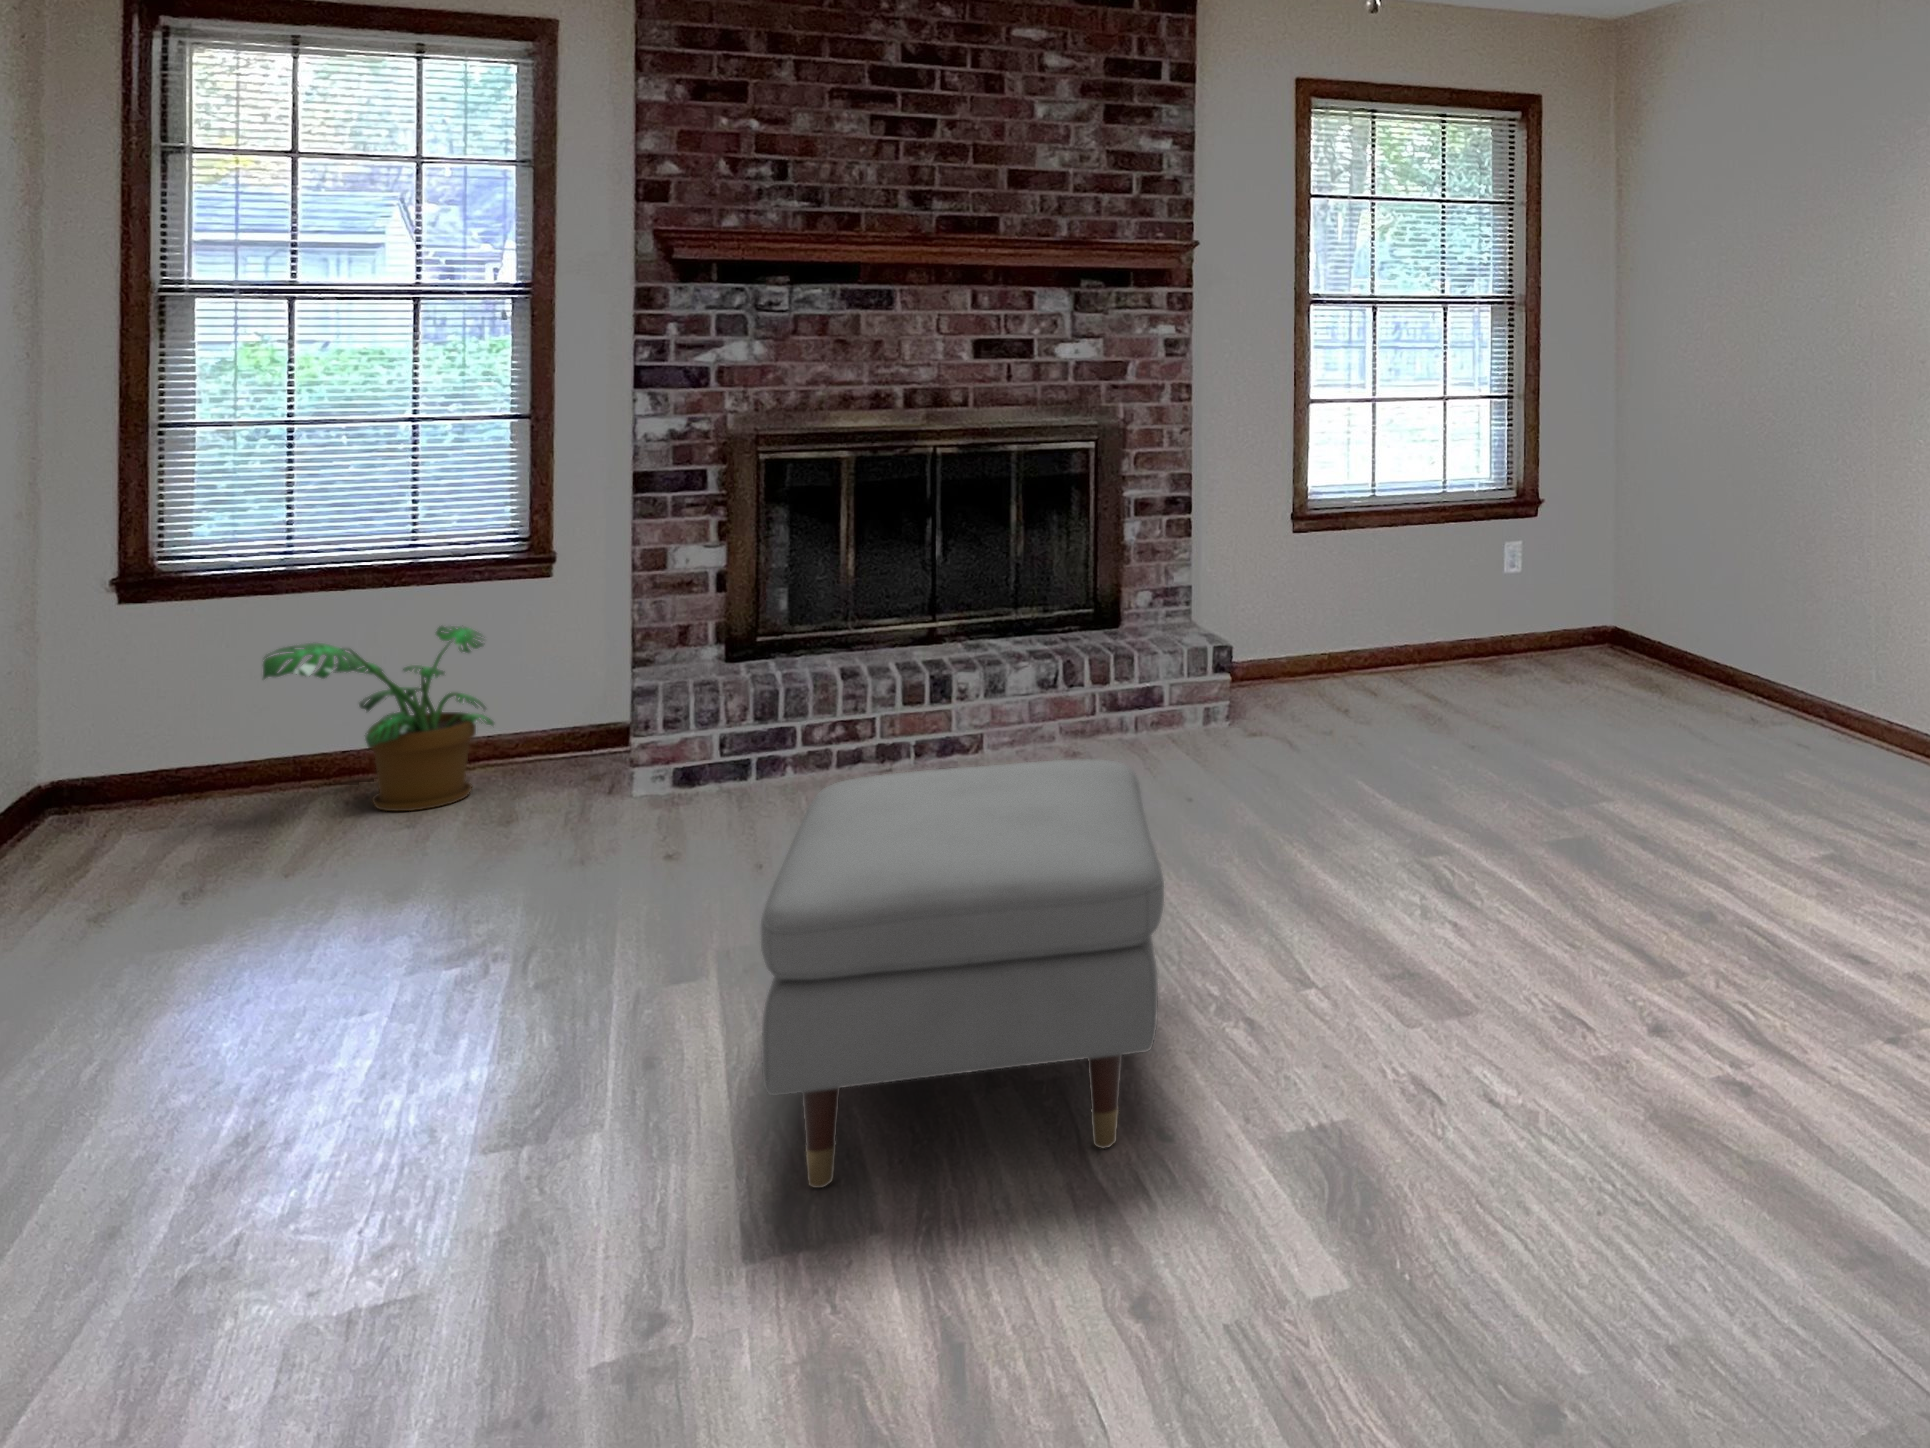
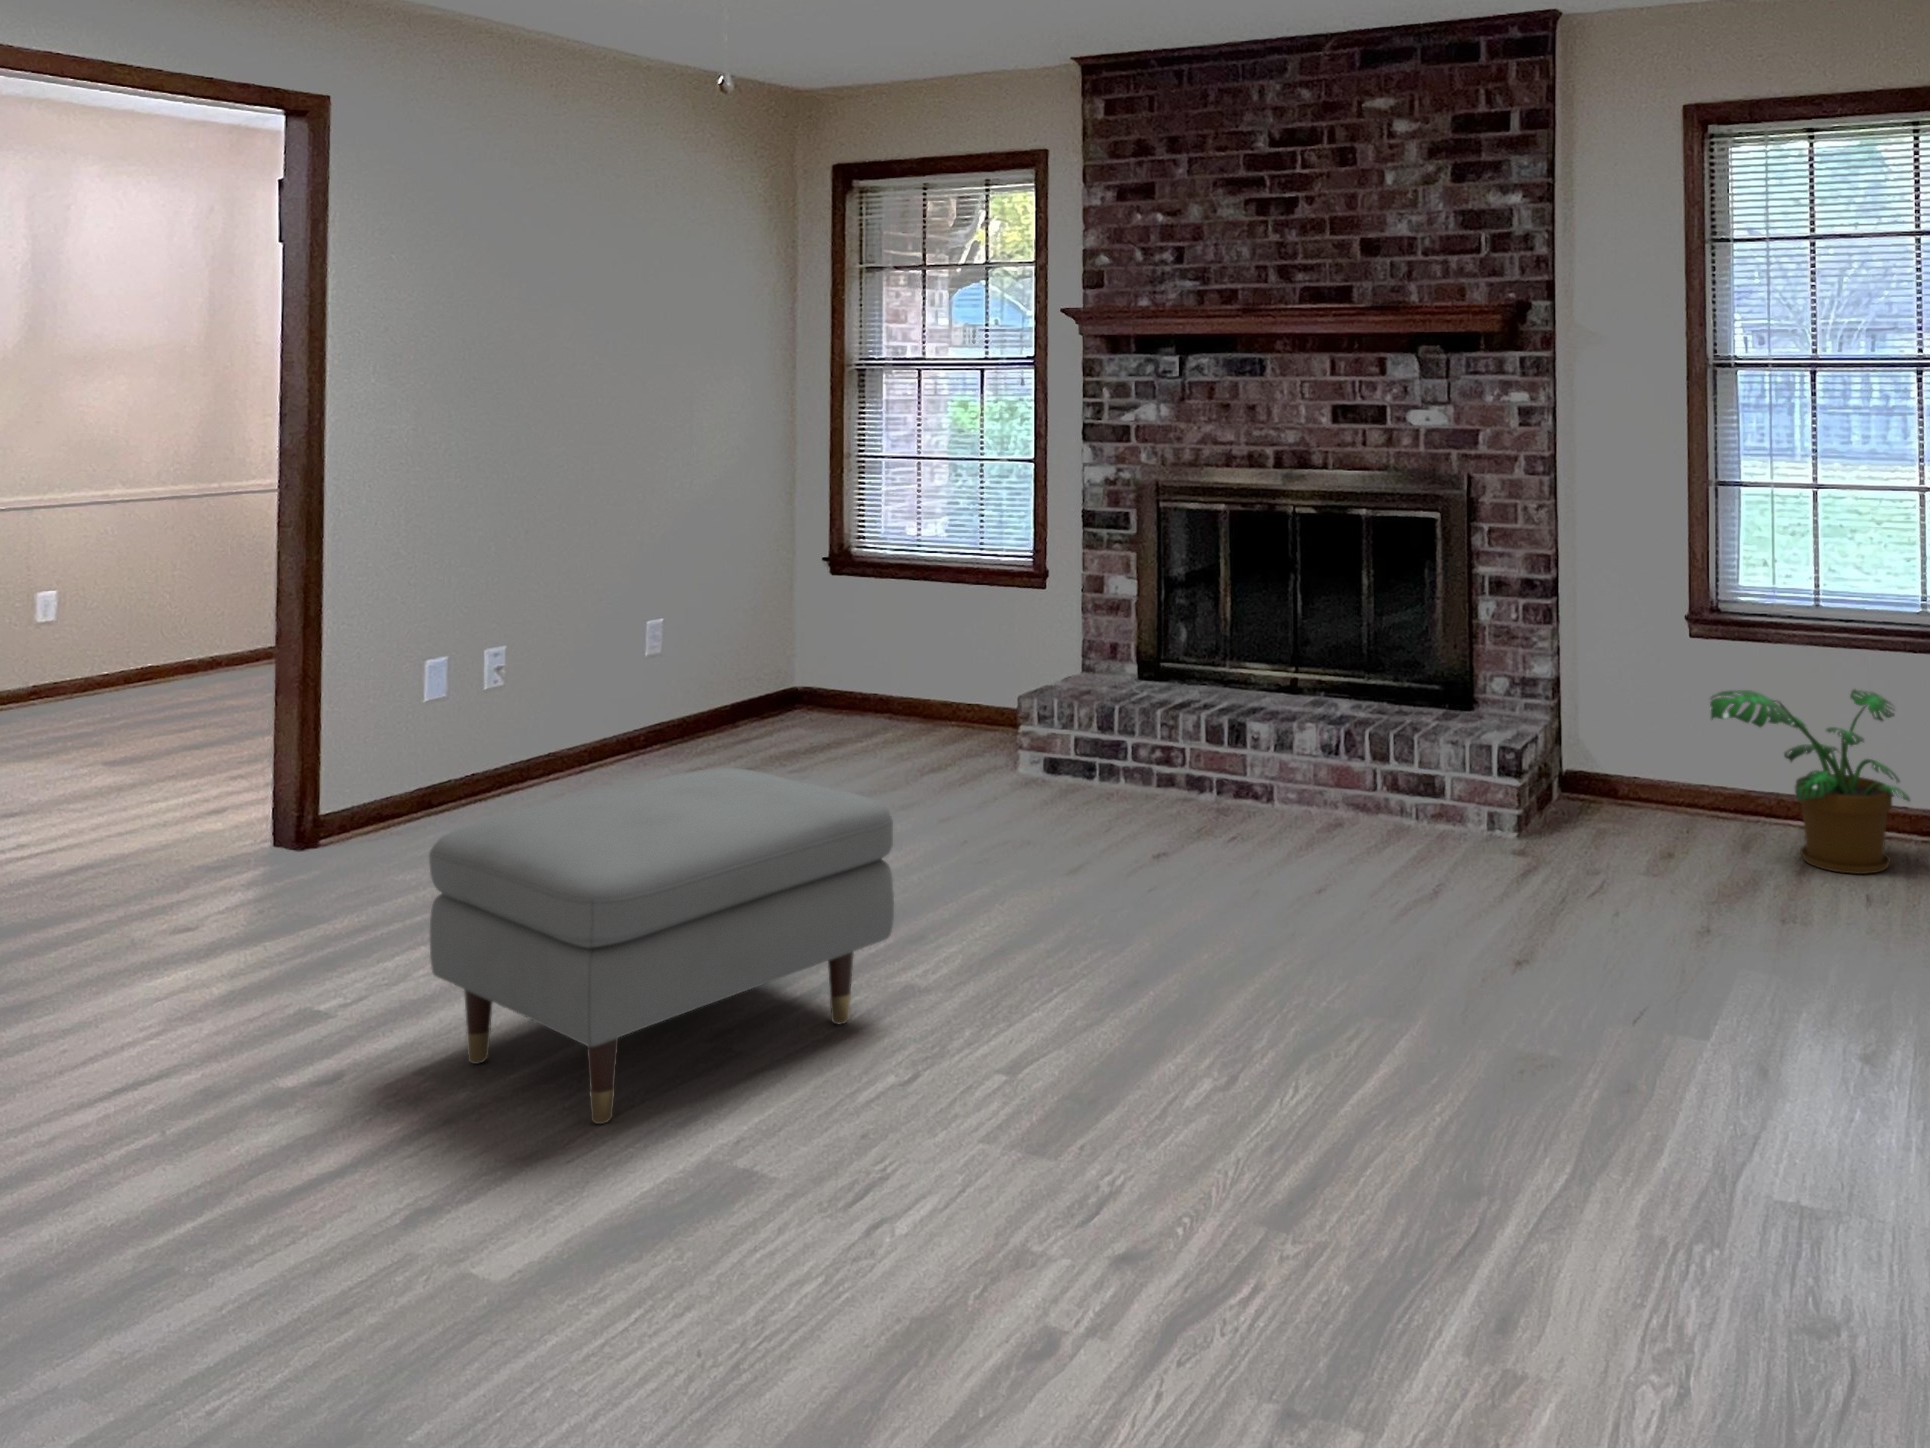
potted plant: present [263,626,494,811] -> present [1710,689,1910,874]

